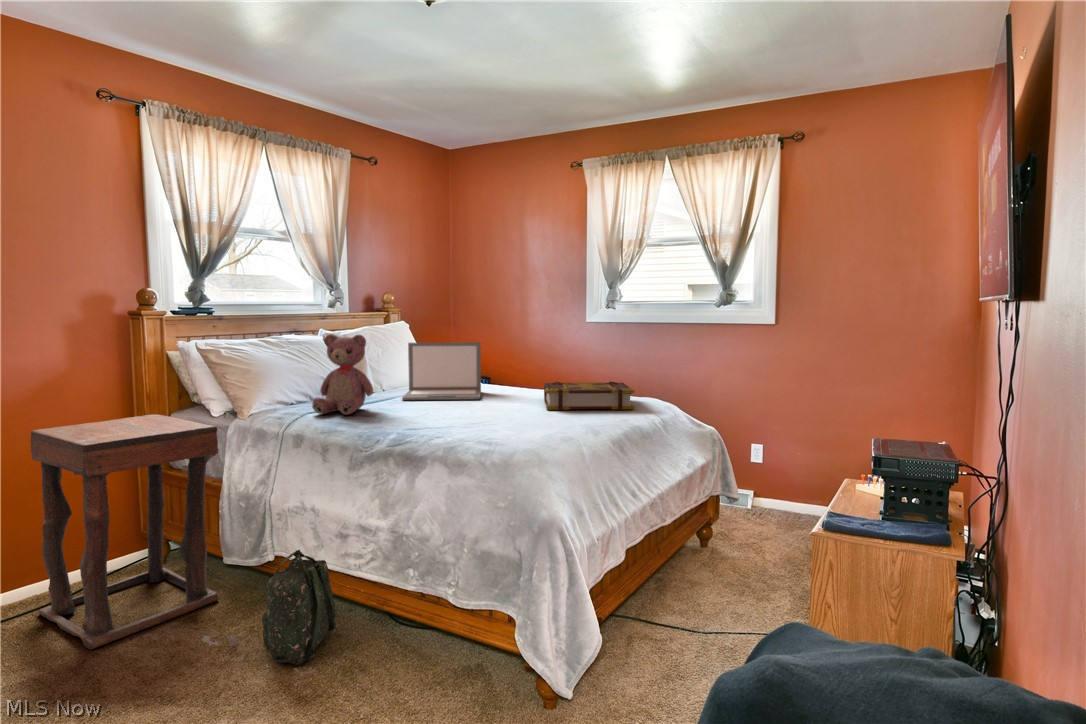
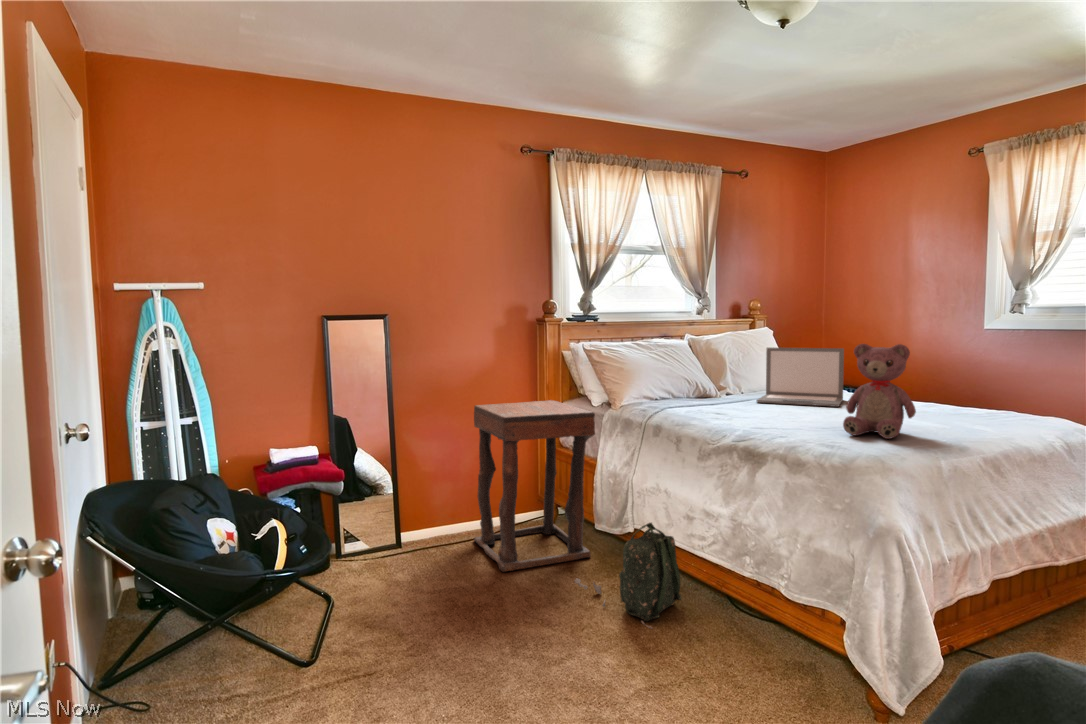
teddy bear: present [312,334,373,415] -> present [843,344,916,439]
book: present [544,381,634,410] -> none [914,393,1034,429]

